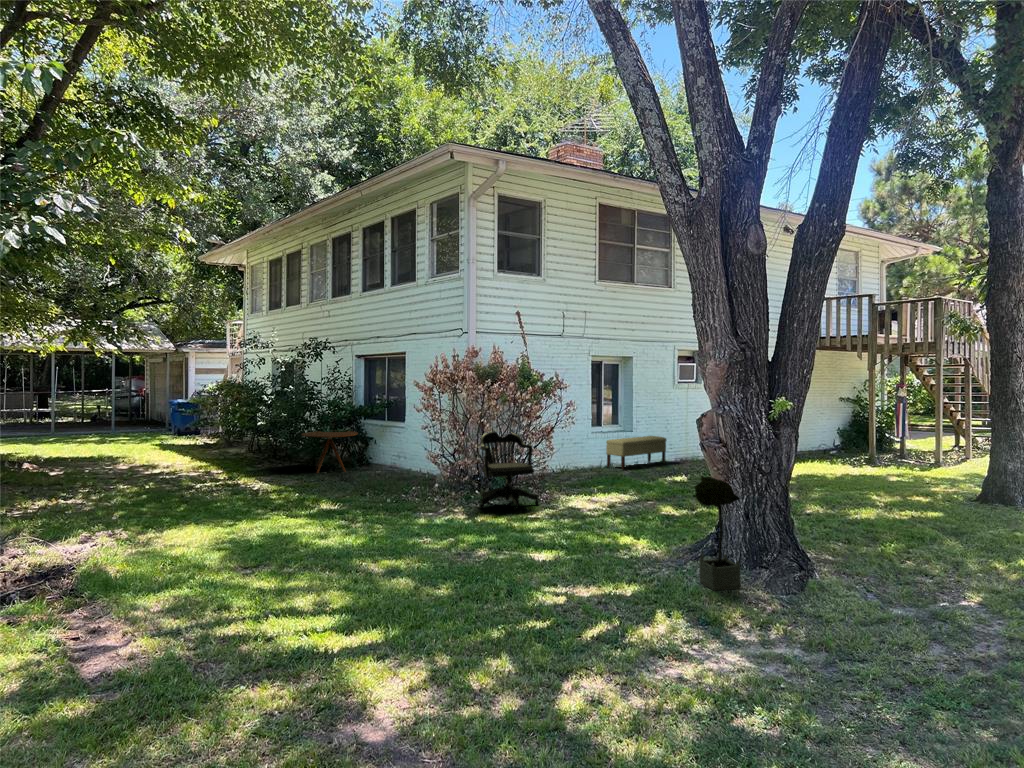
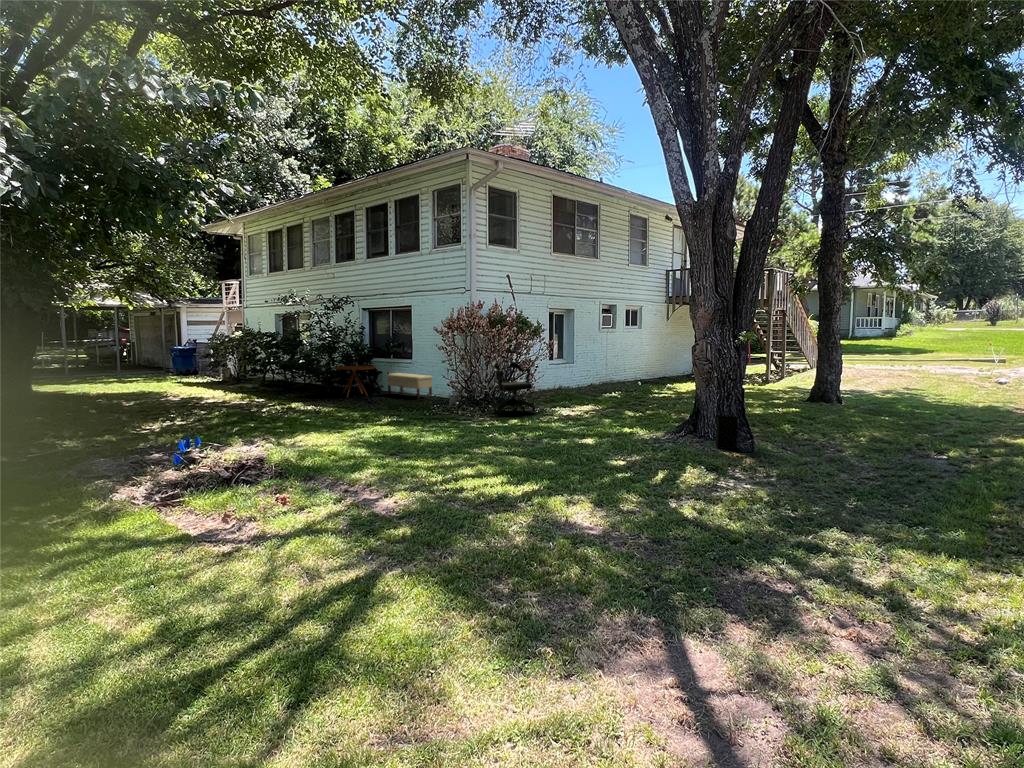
bench: present [606,436,667,470] -> present [387,373,432,399]
potted tree: present [695,476,741,591] -> none [675,377,703,447]
basket: none [759,521,798,601] -> present [715,404,739,449]

